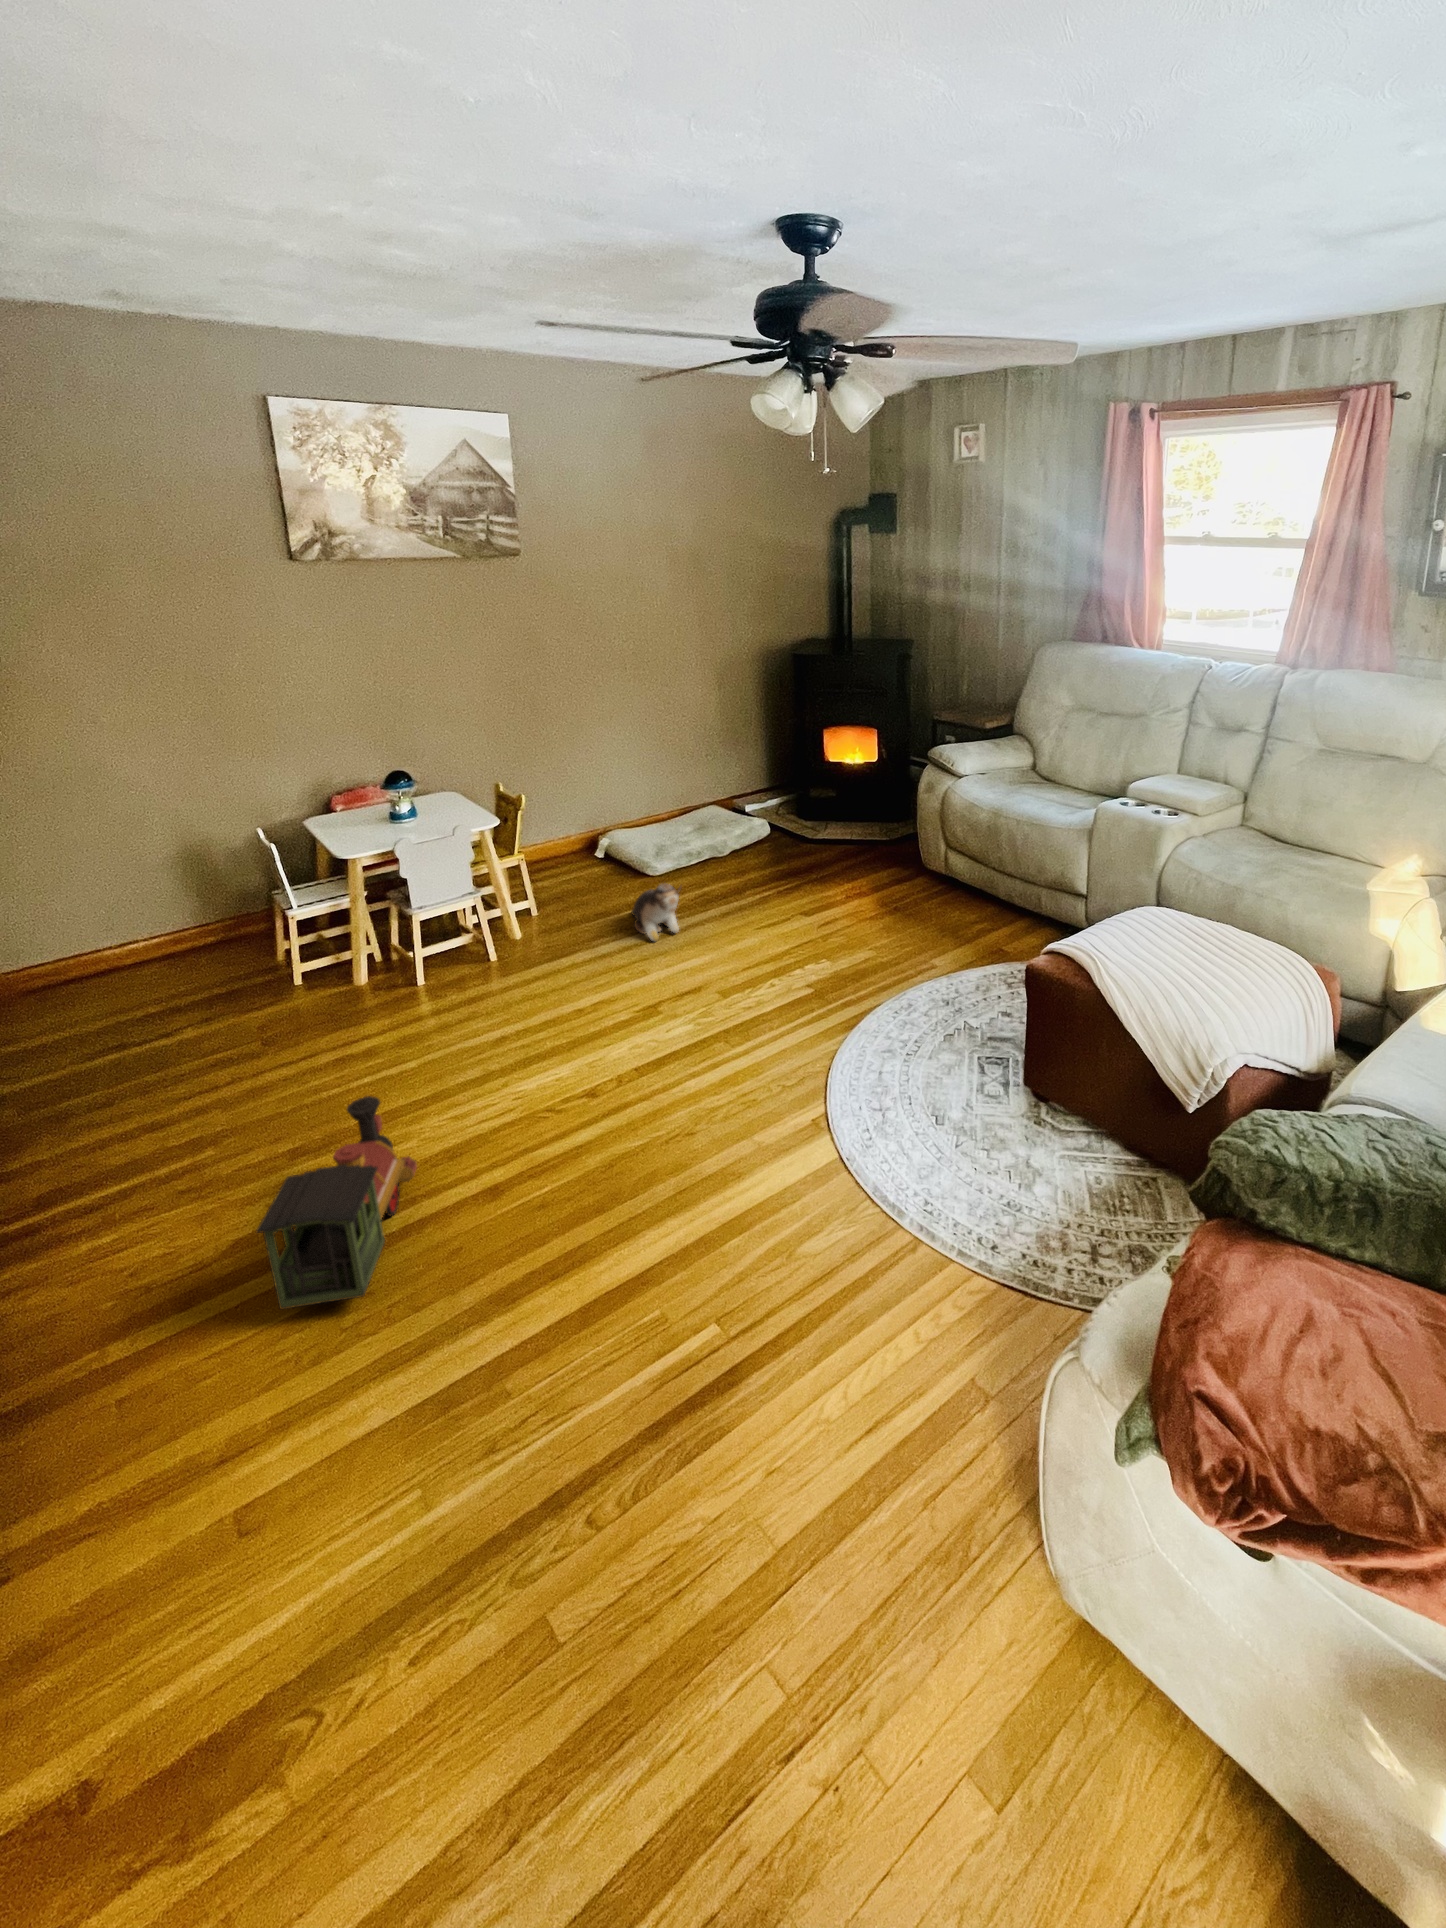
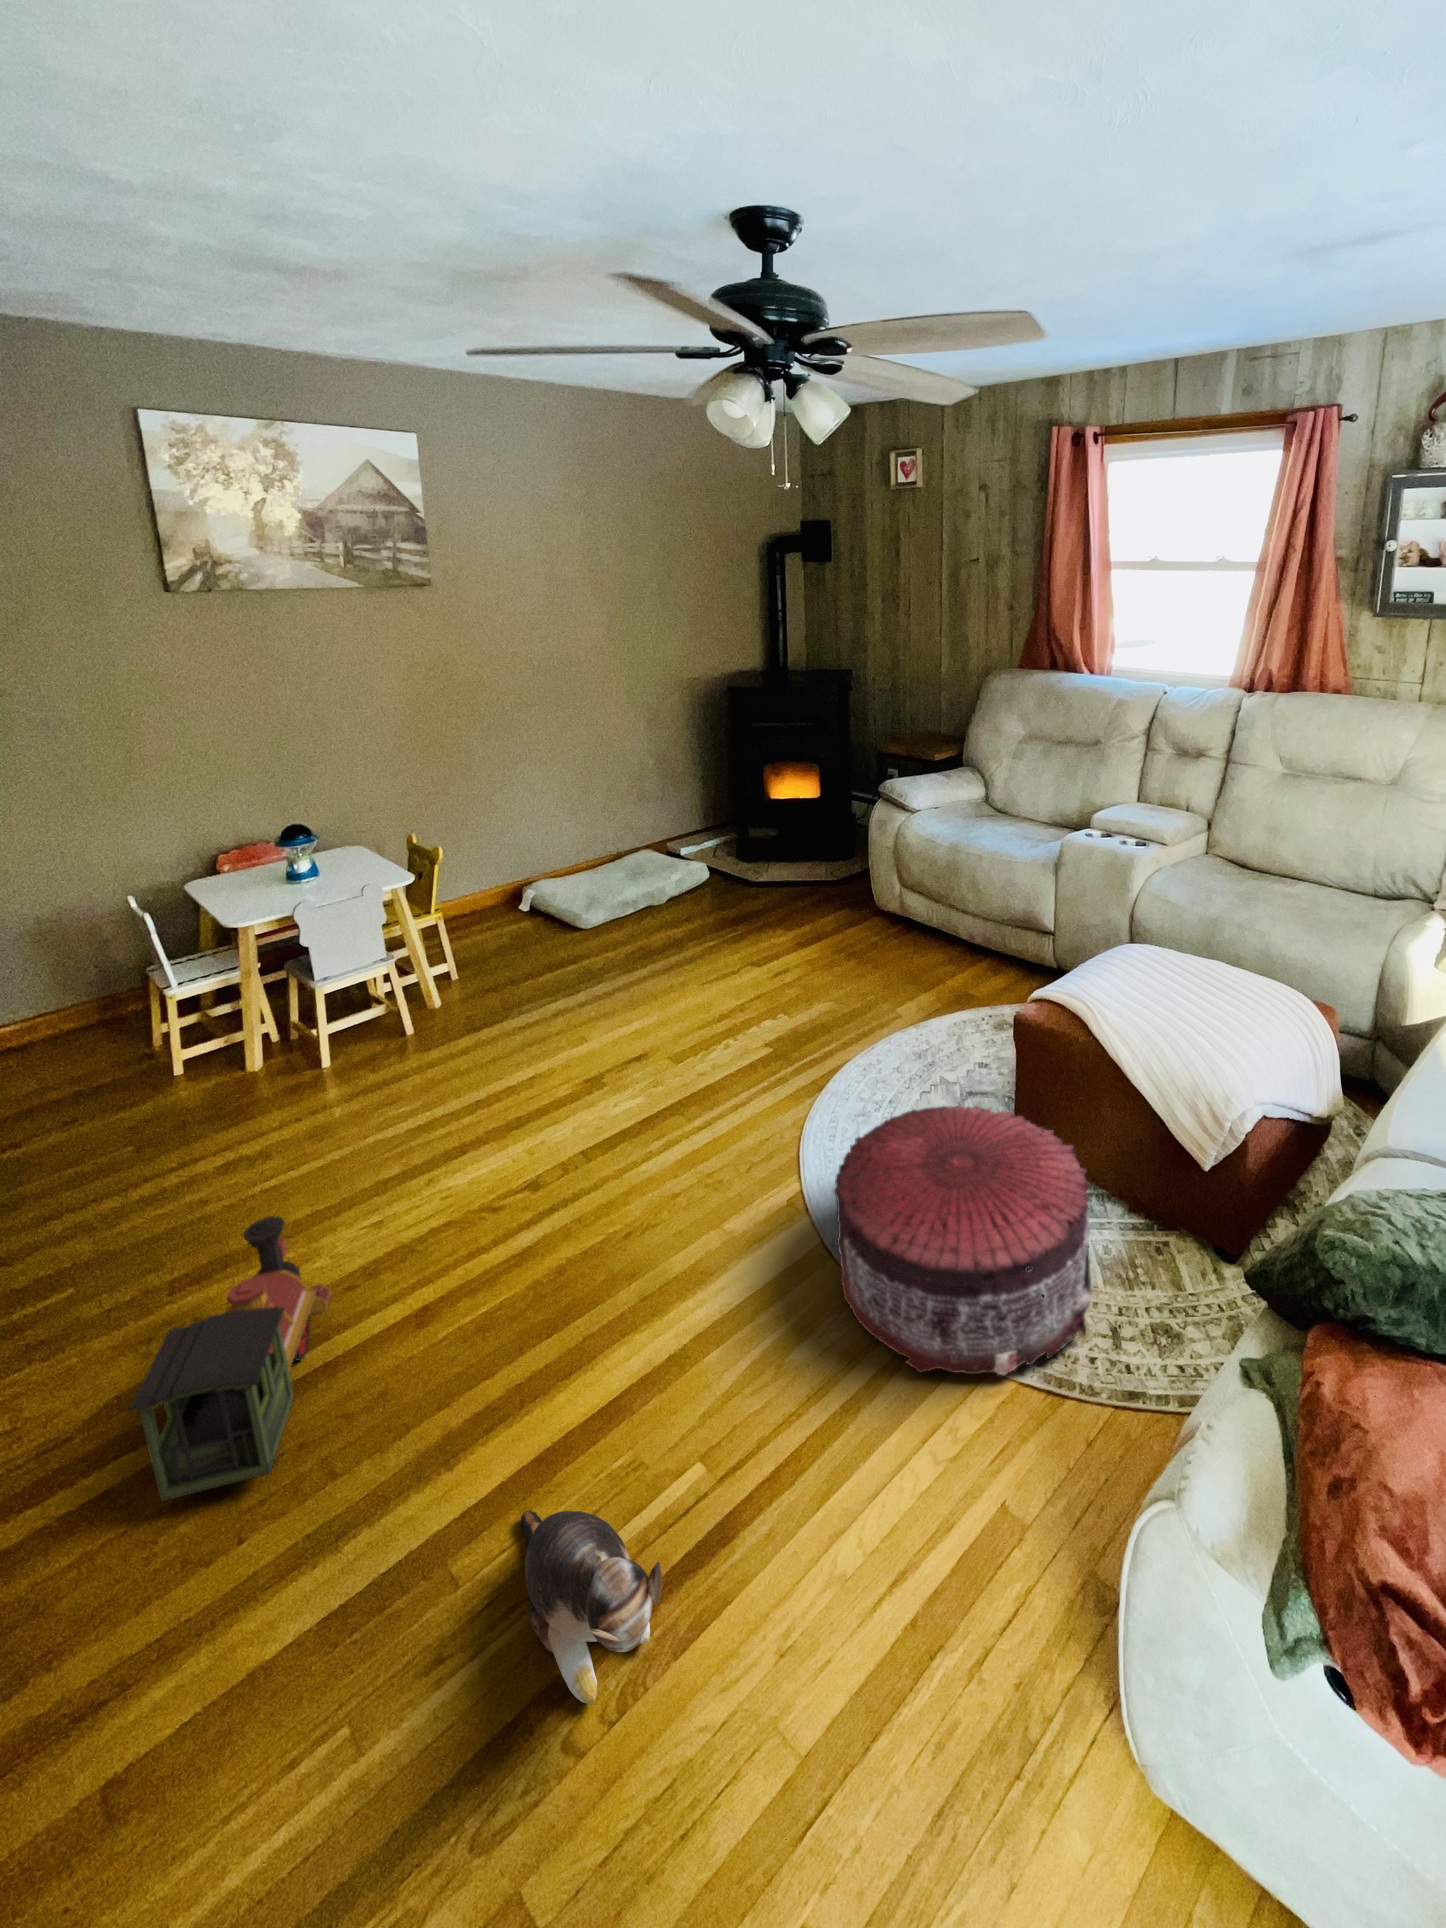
plush toy: present [631,883,681,941] -> present [520,1510,662,1703]
pouf: none [843,1041,1076,1273] -> present [834,1105,1092,1375]

